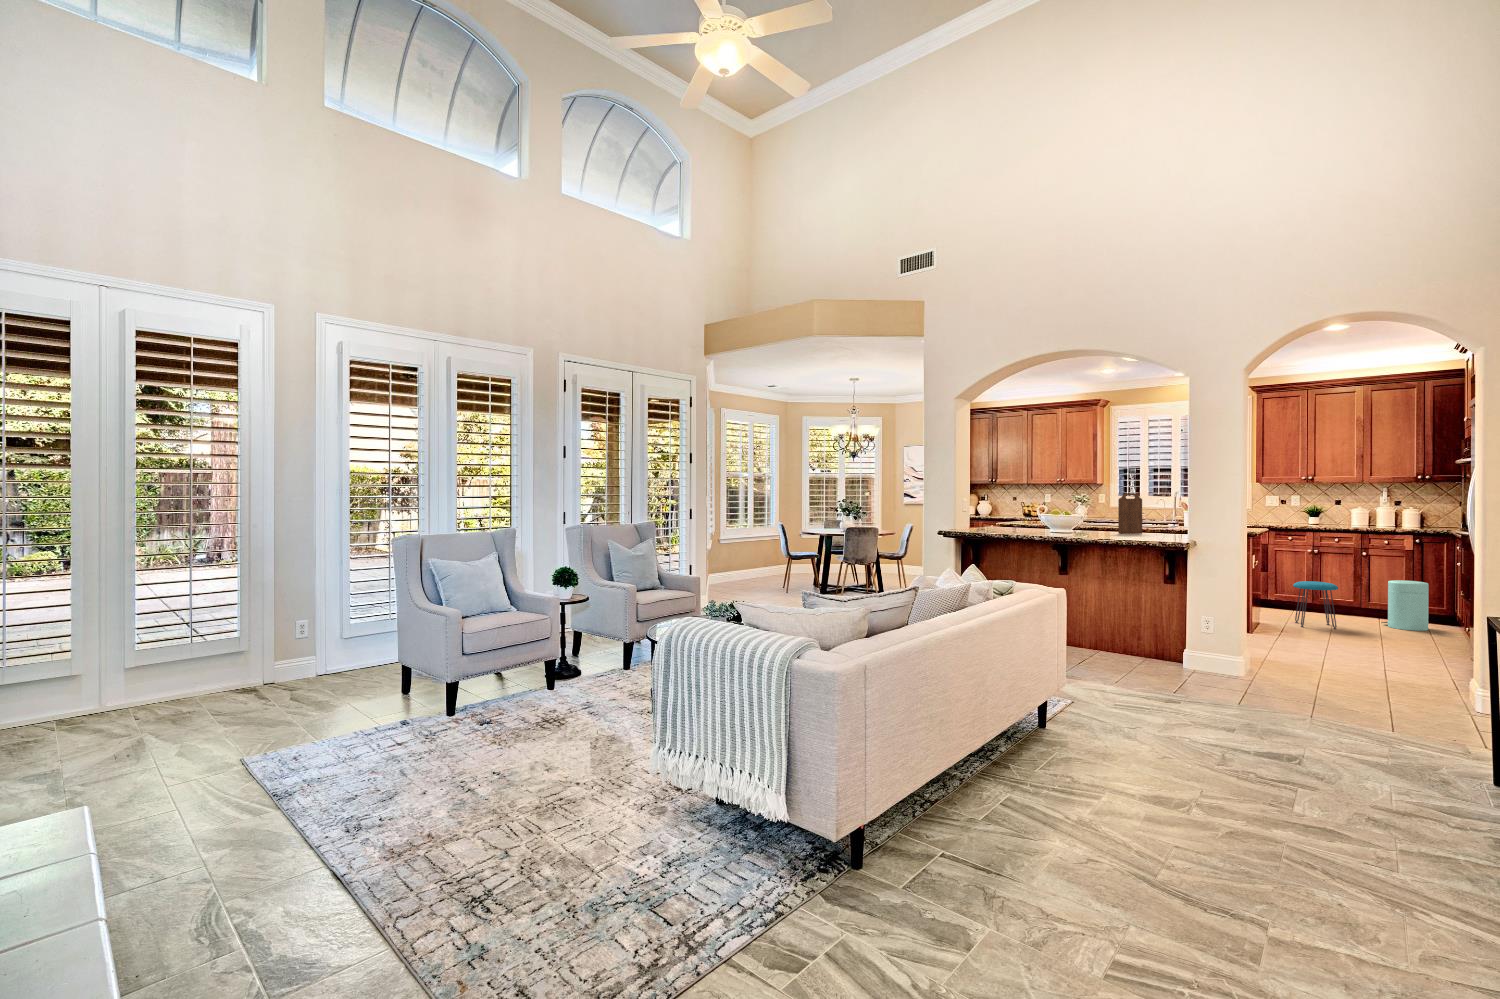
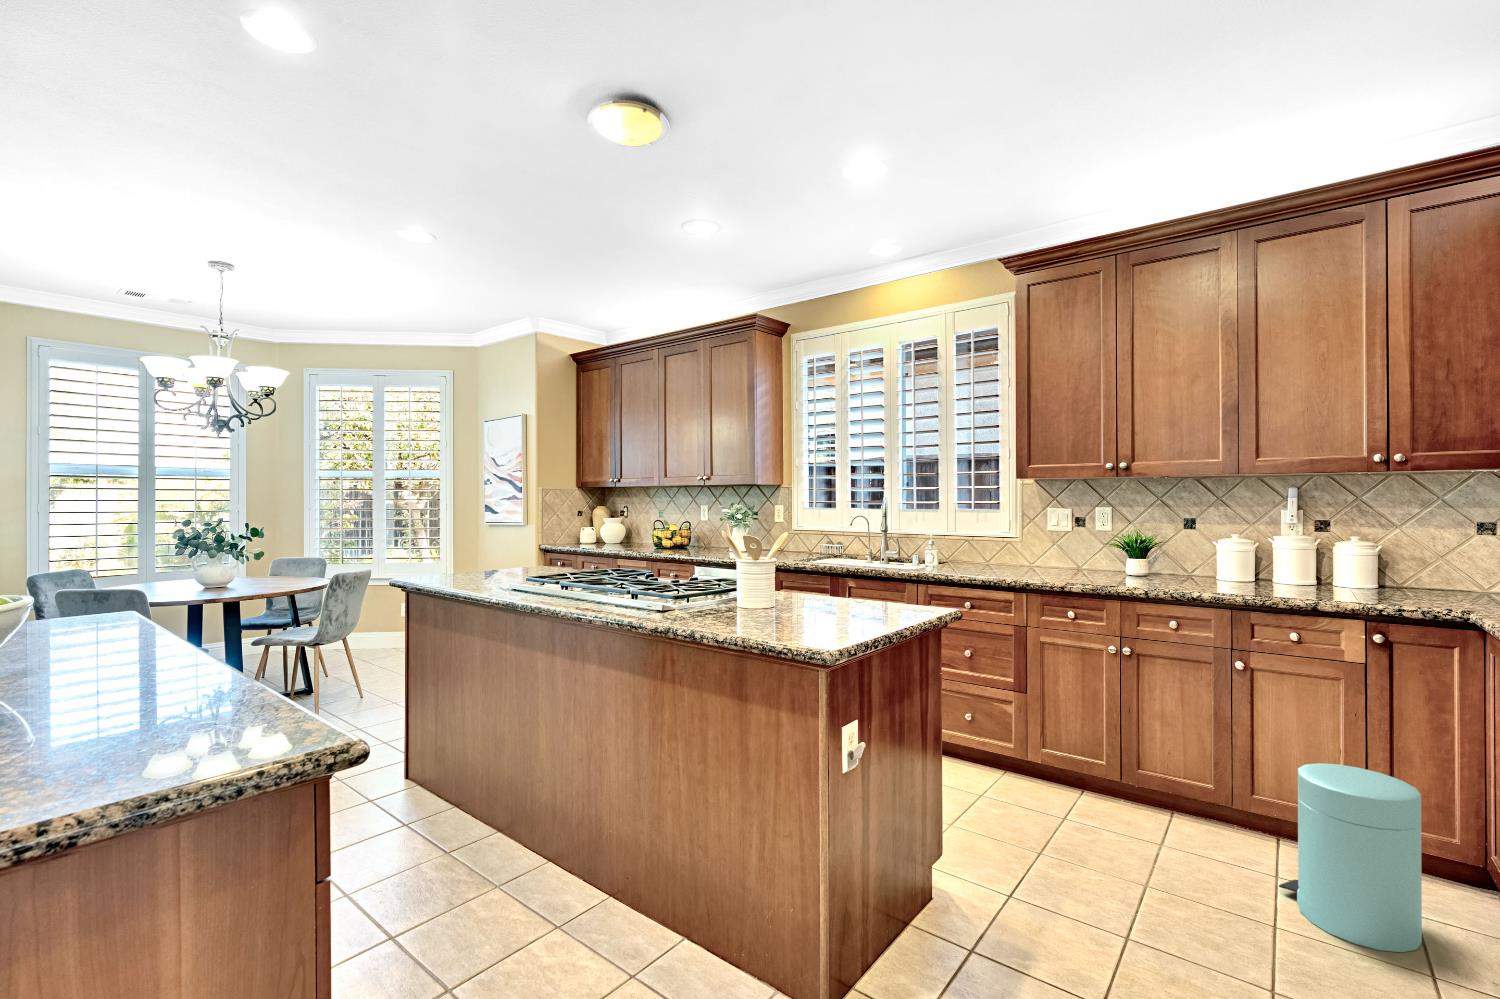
cutting board: present [1118,493,1142,534] -> none [59,513,183,705]
stool: present [1293,581,1338,629] -> none [1030,760,1149,939]

